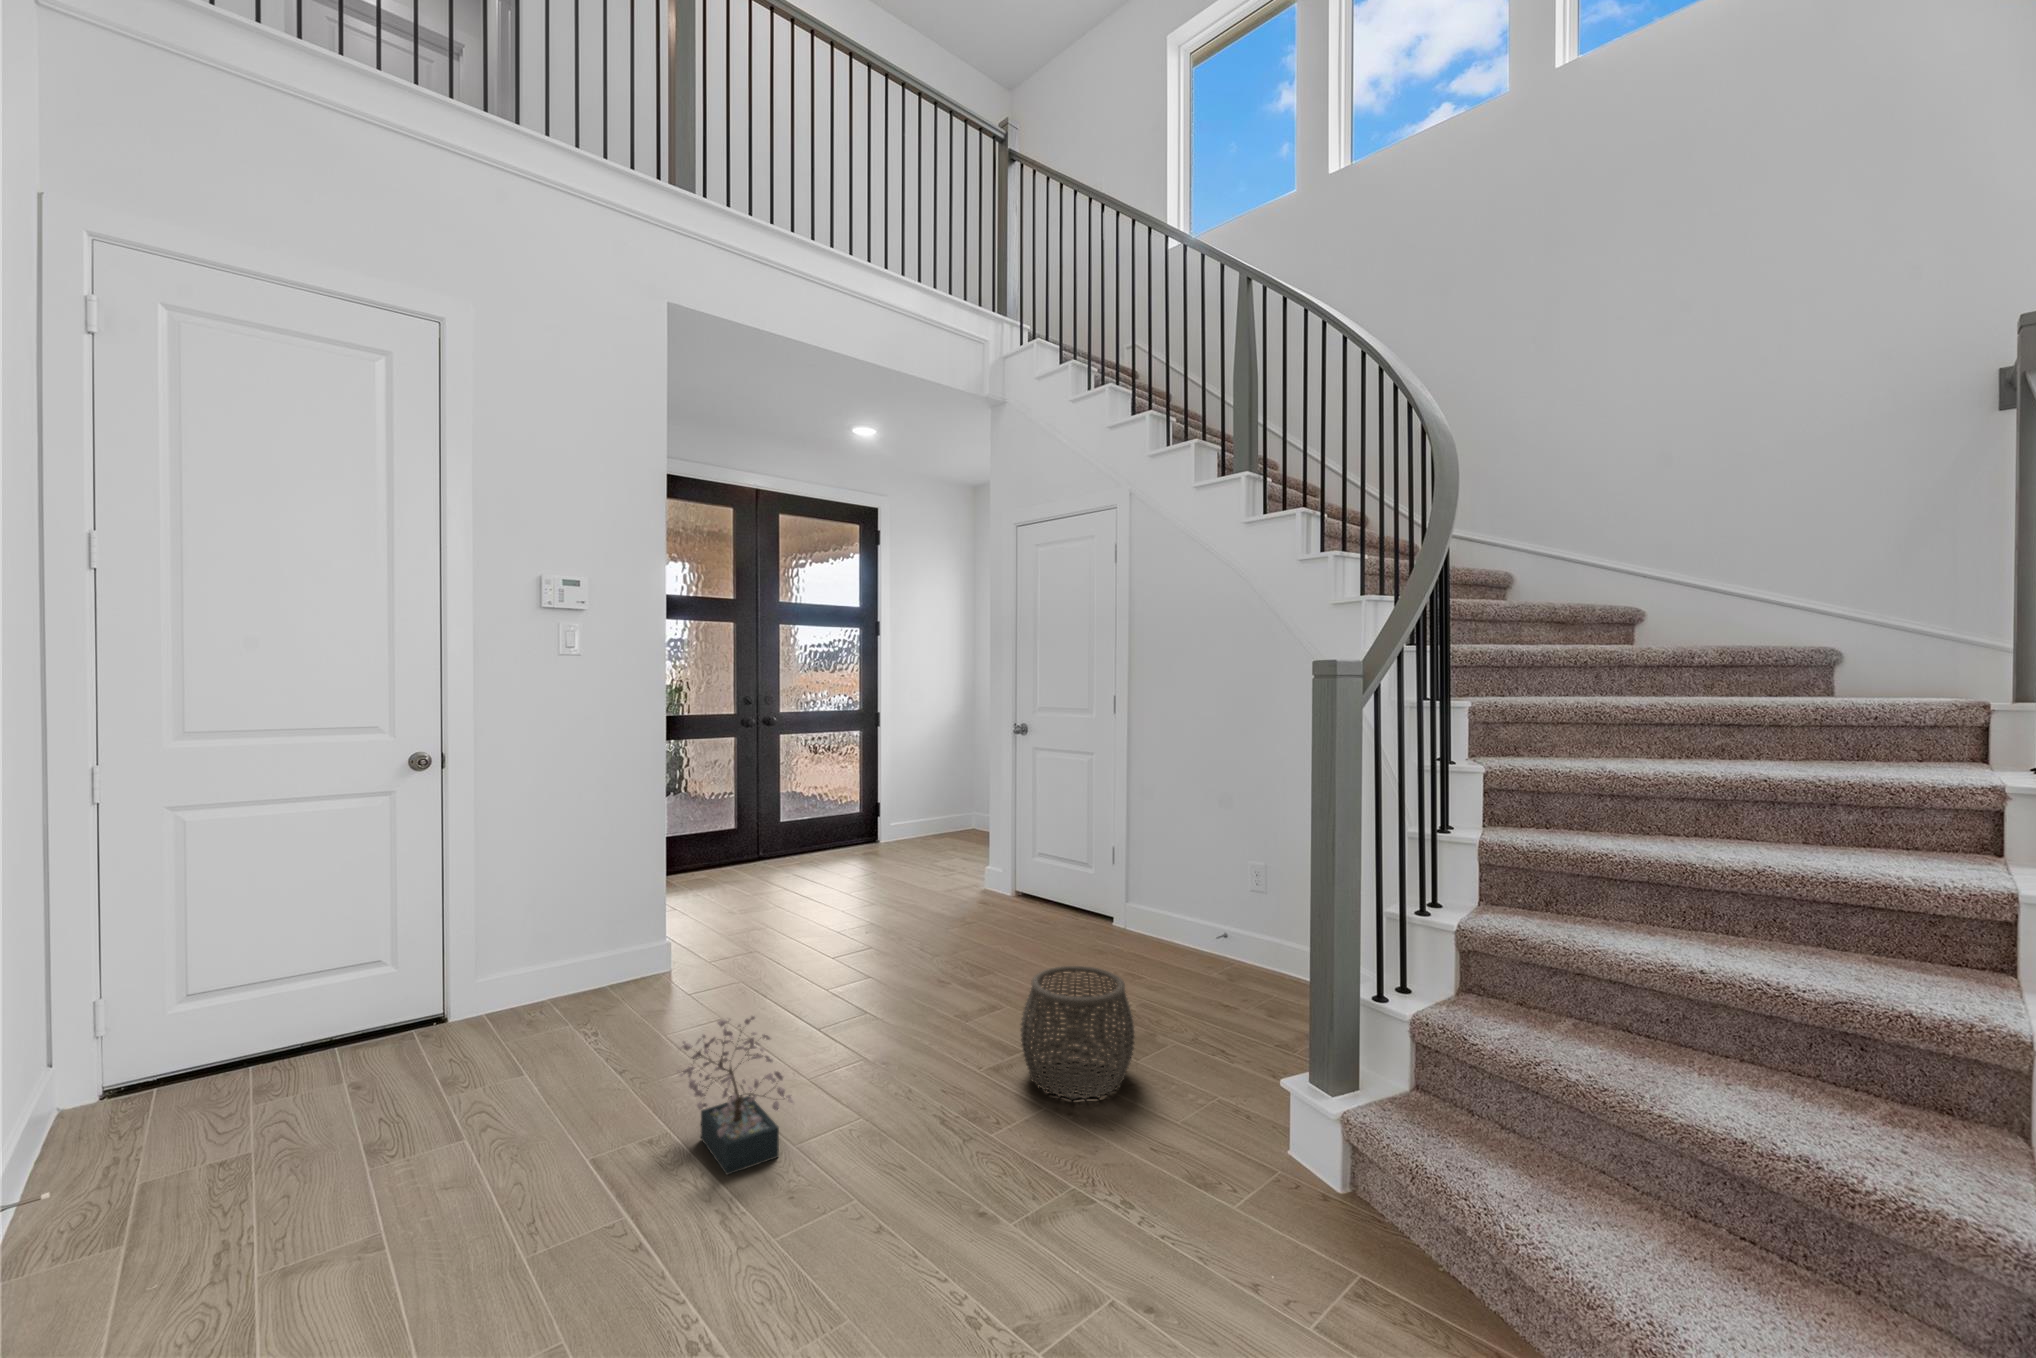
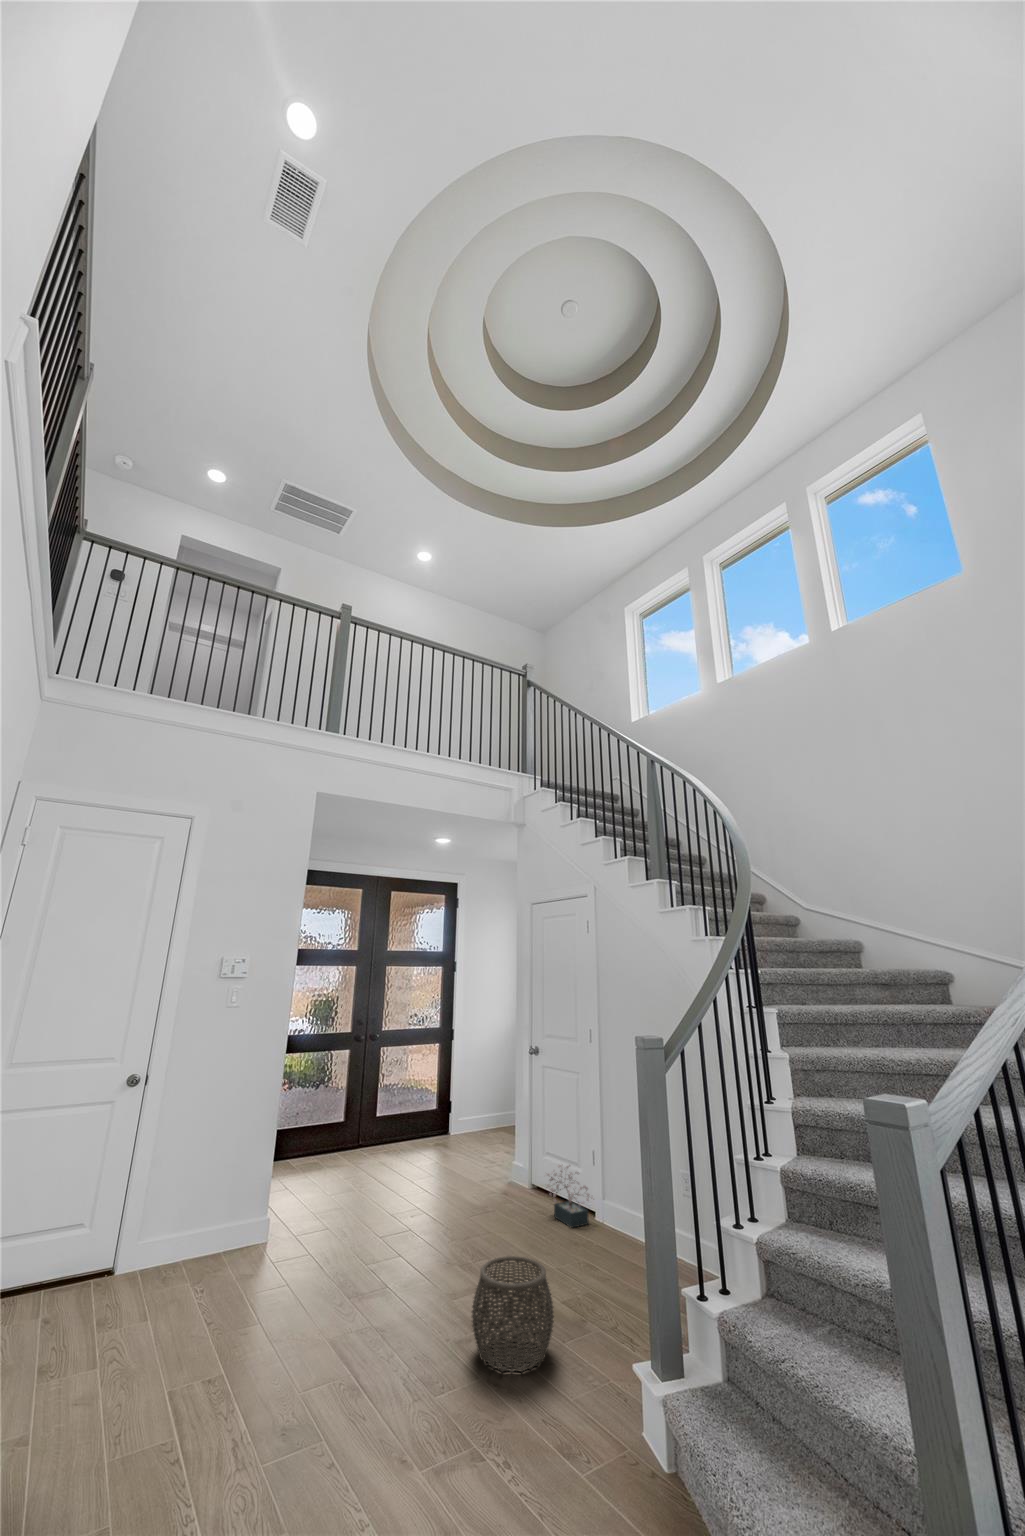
decorative plant: present [678,1016,794,1175] -> present [546,1165,589,1227]

